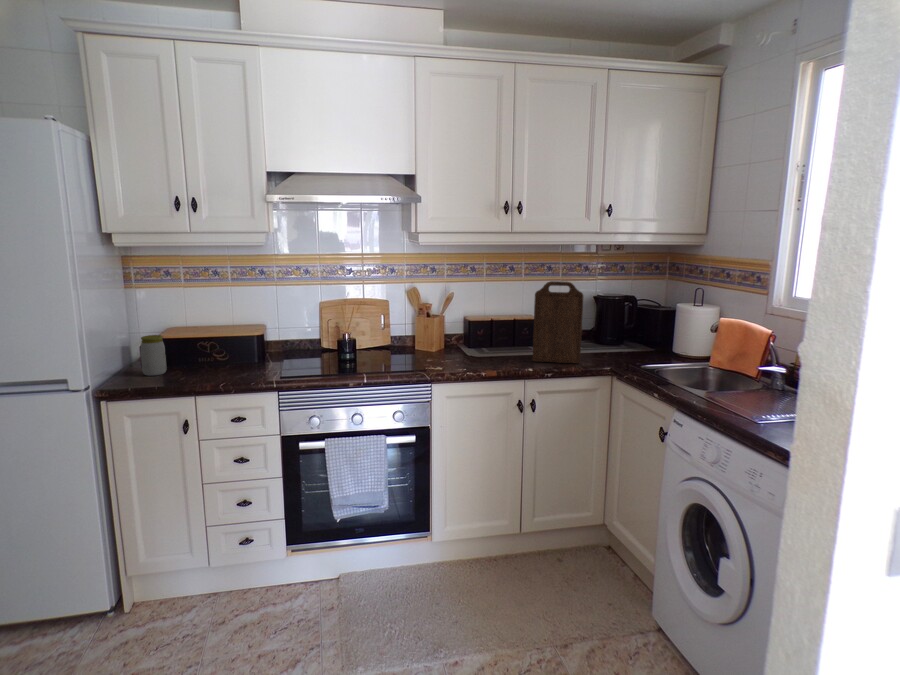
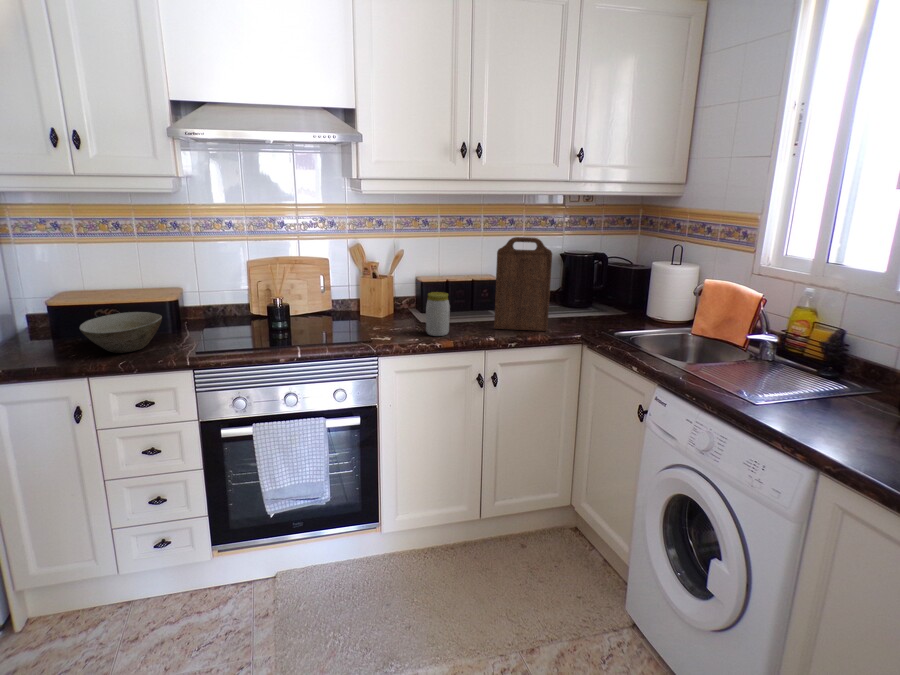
jar: present [140,335,167,376] -> present [426,292,450,336]
bowl: none [190,344,254,377] -> present [80,312,162,353]

